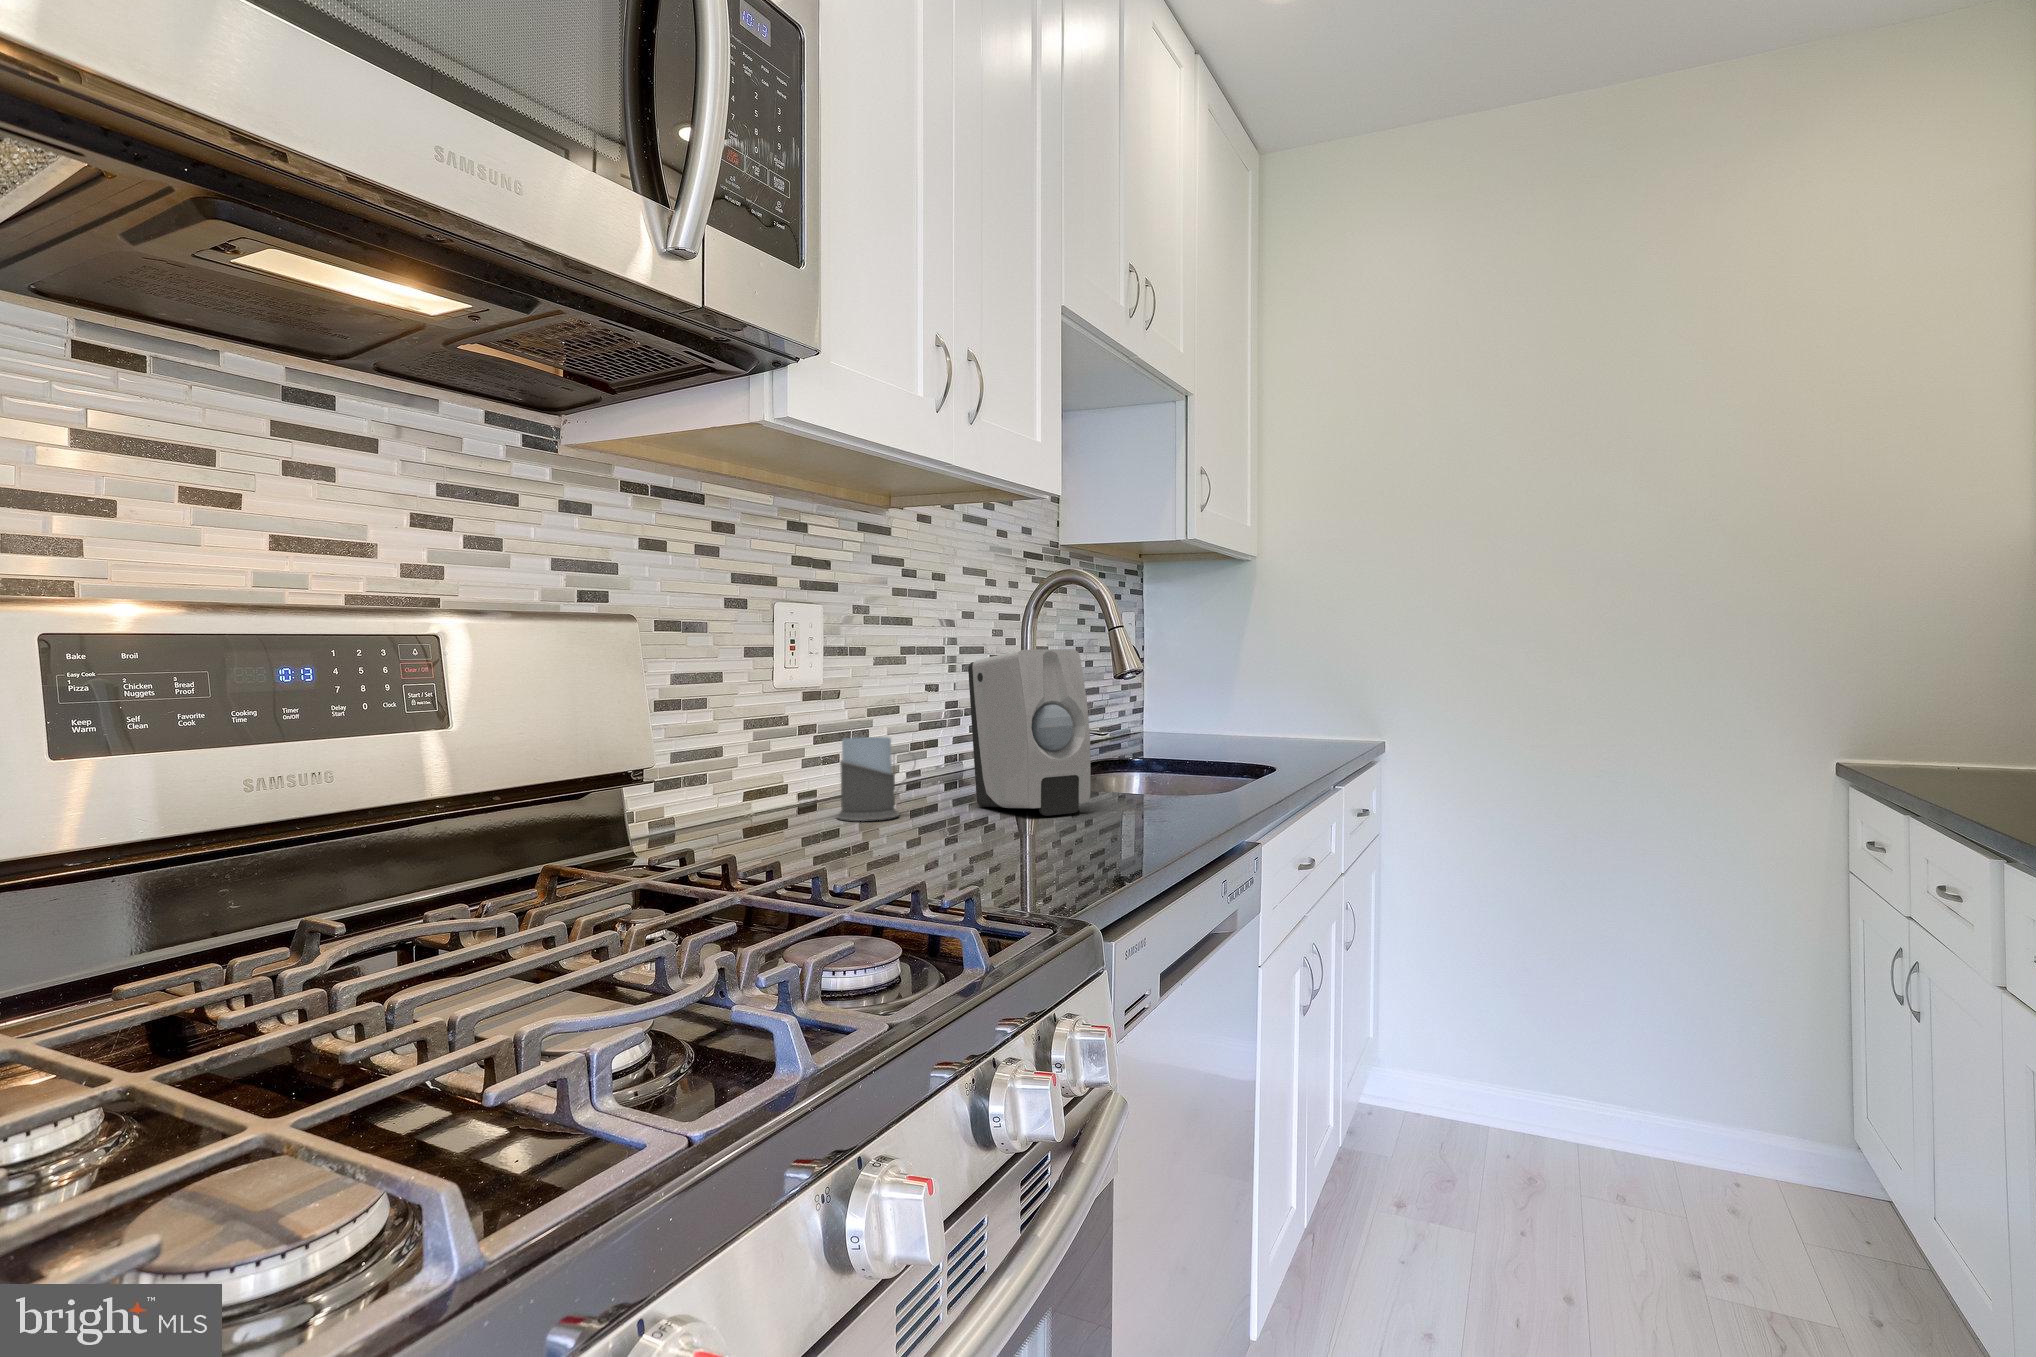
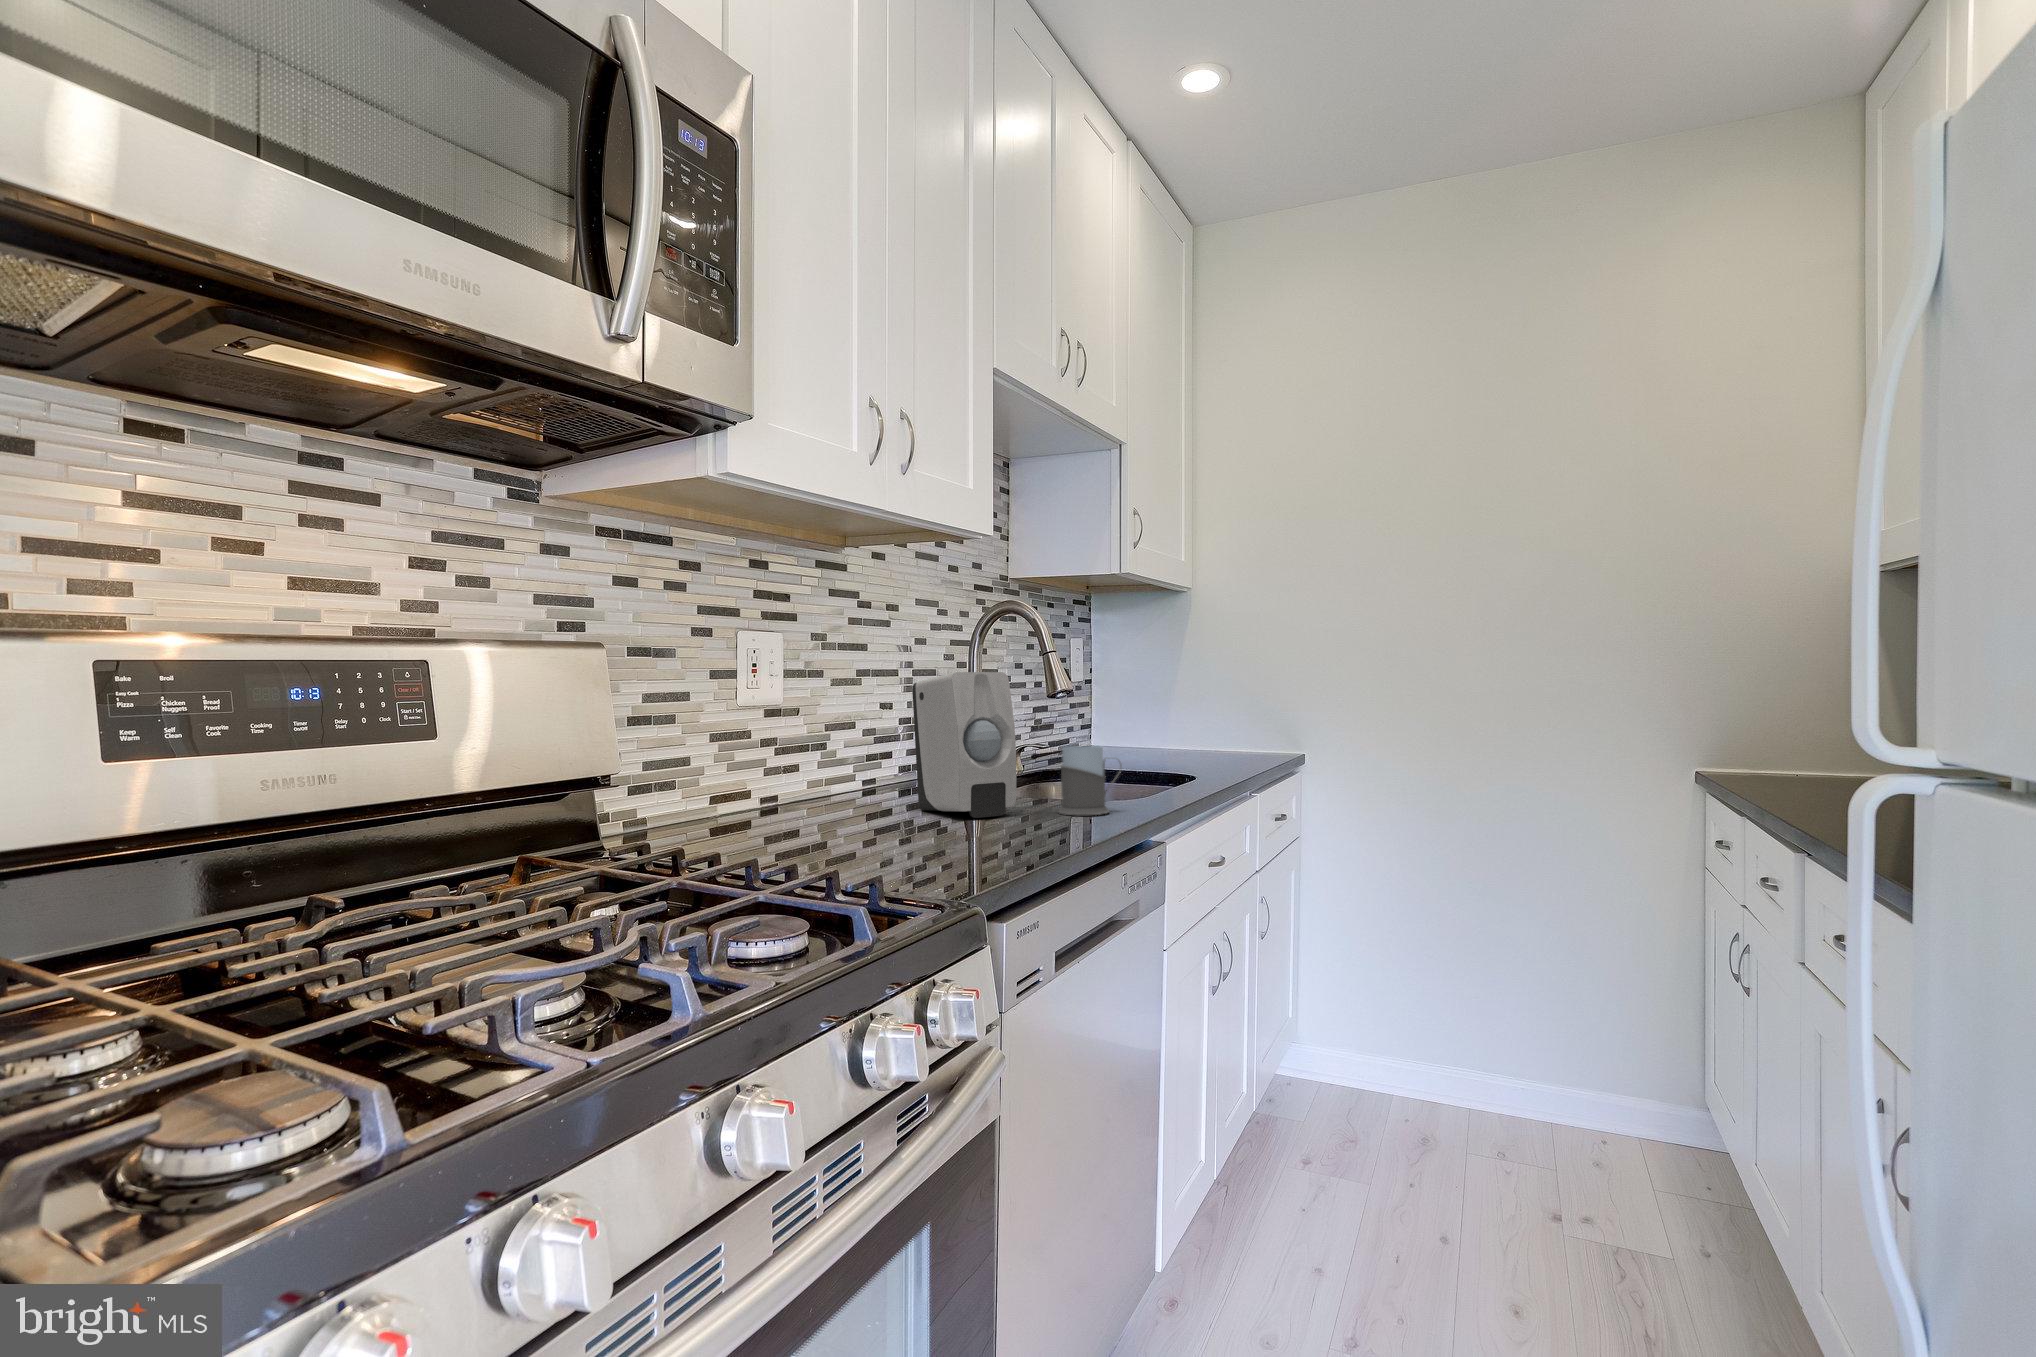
mug: present [837,737,913,821] -> present [1058,746,1121,815]

